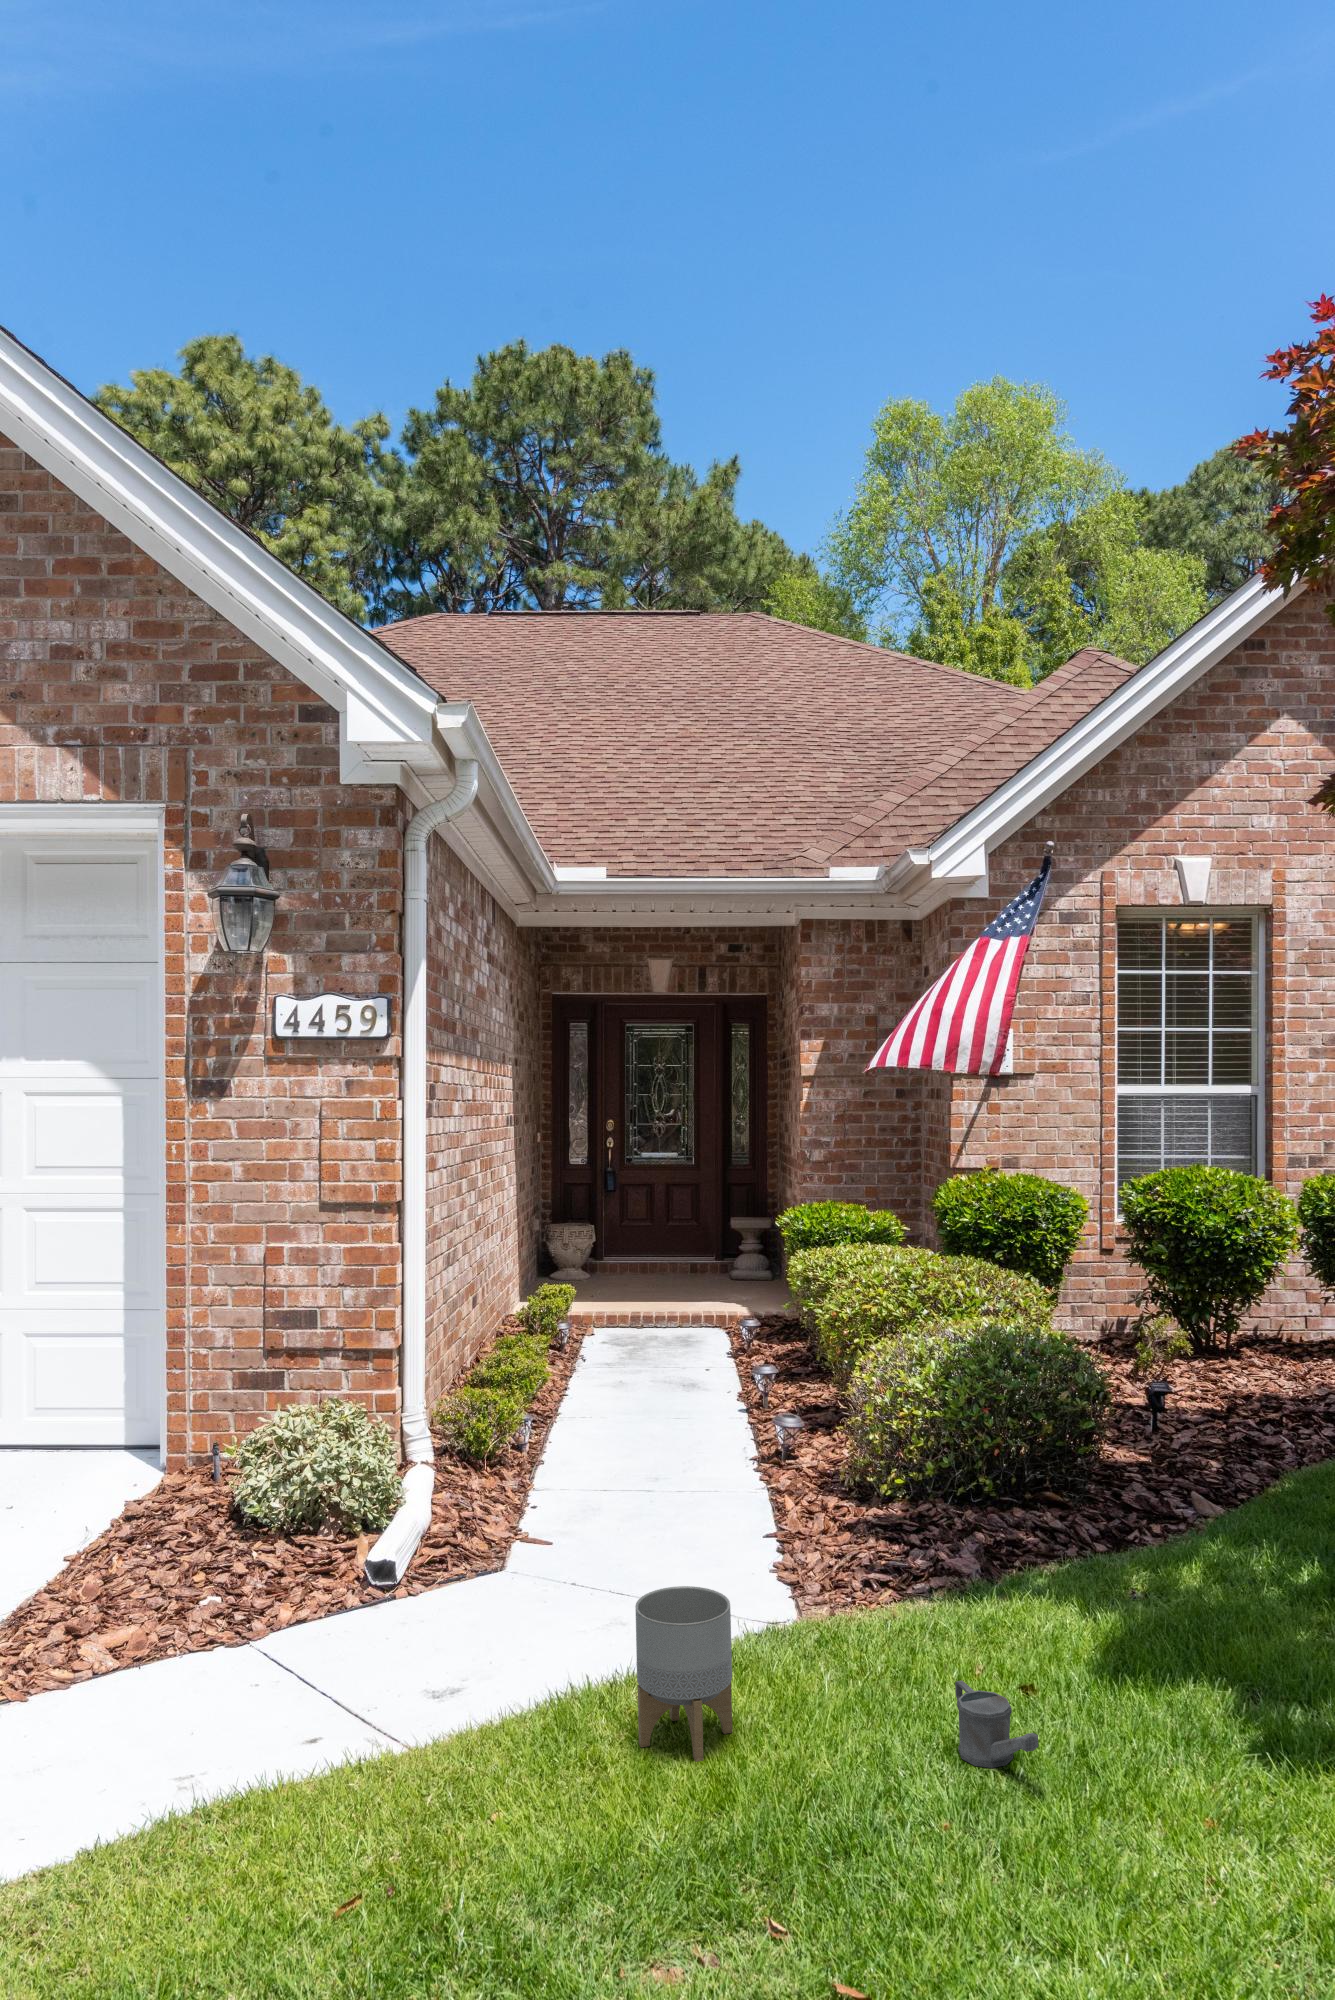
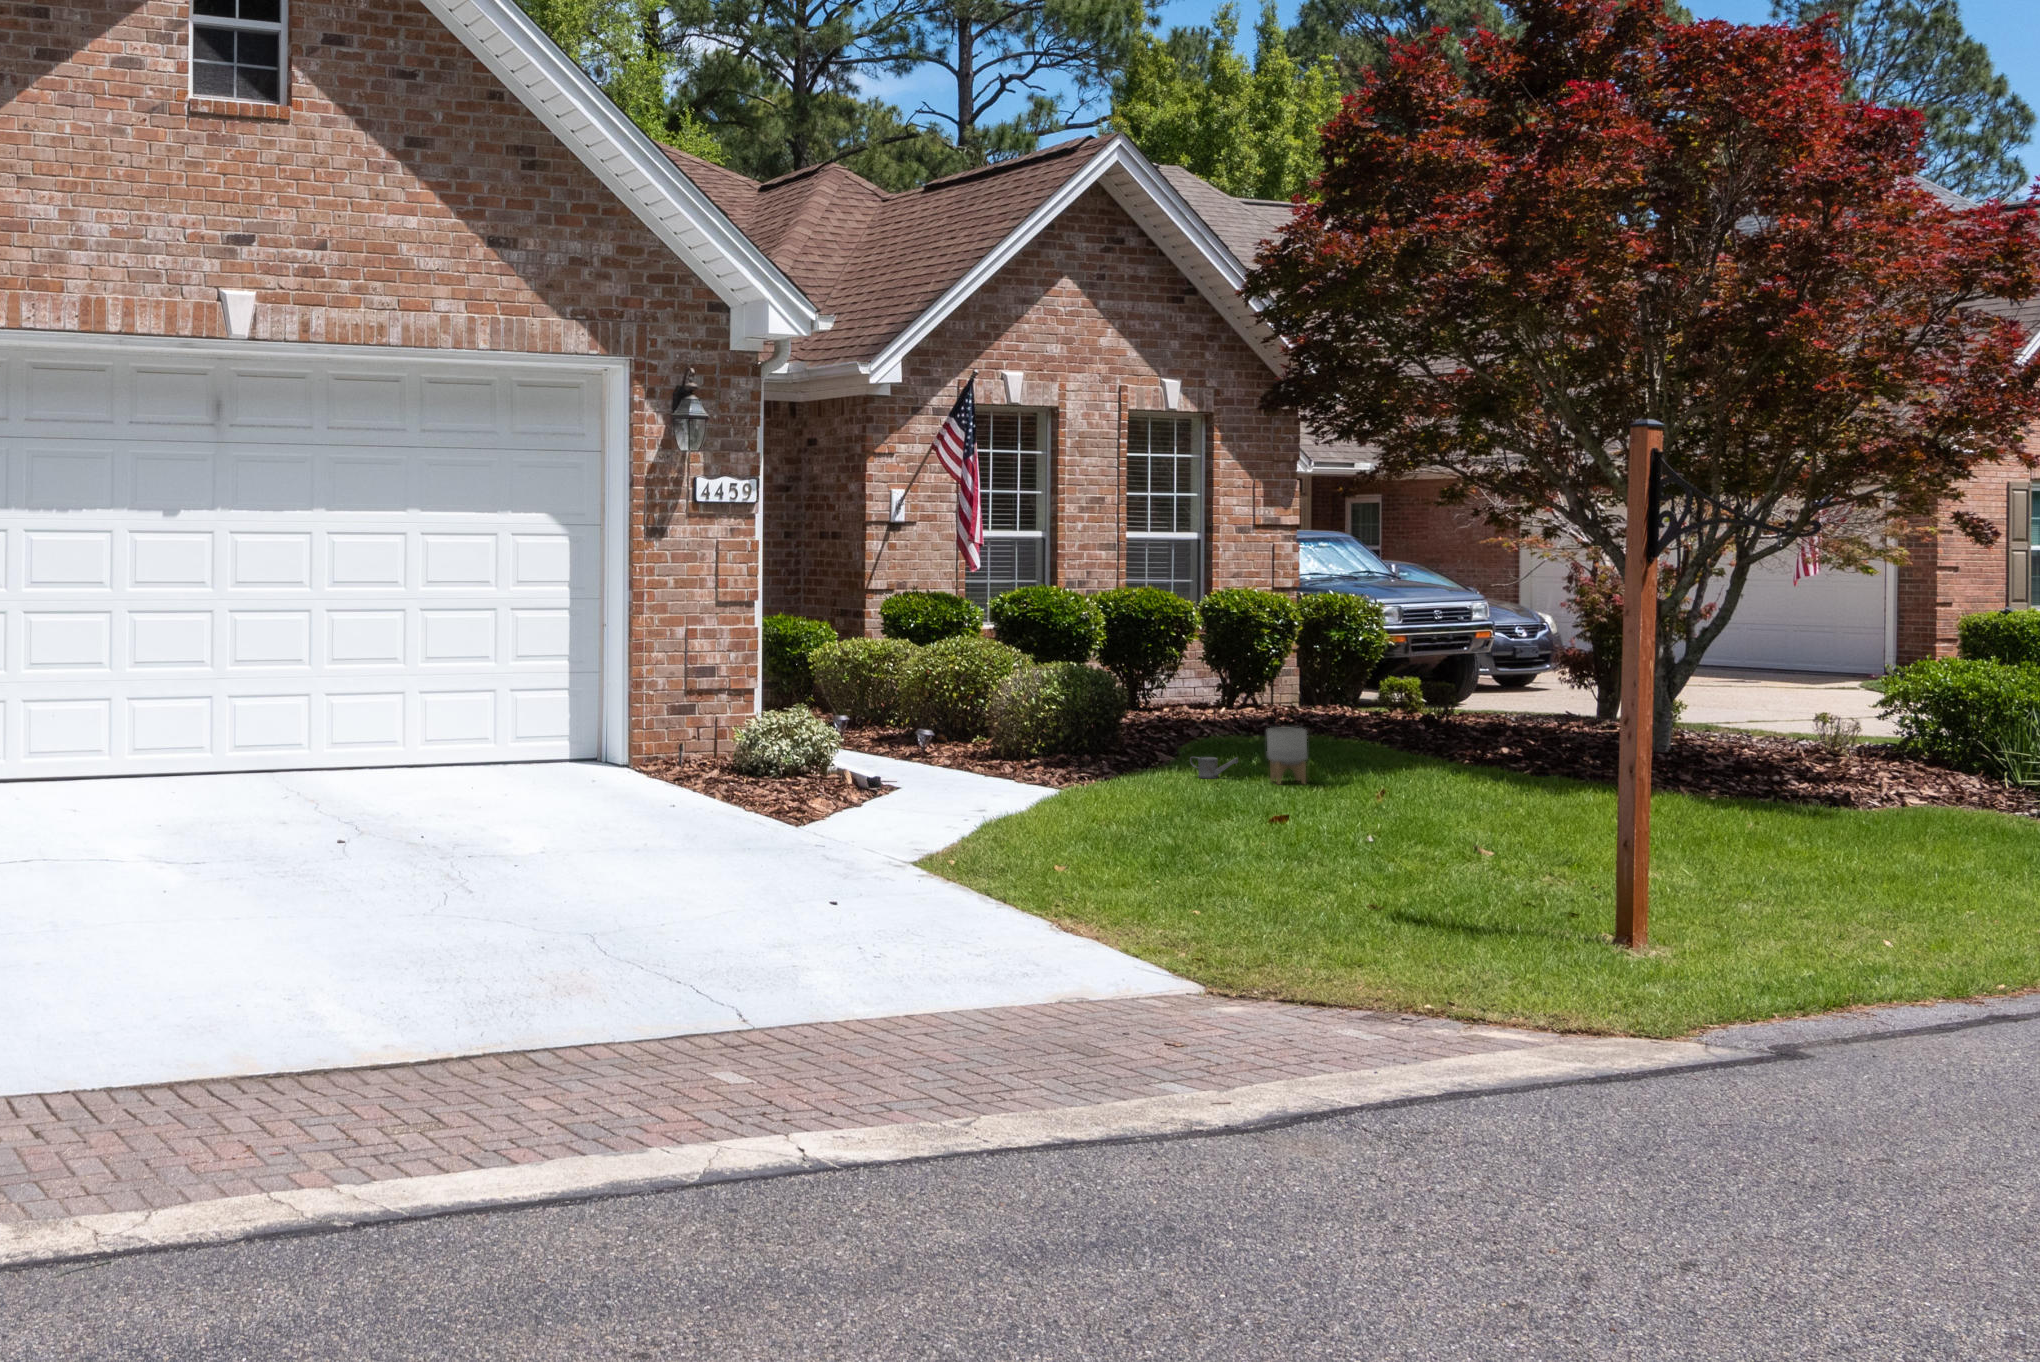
planter: present [635,1586,732,1762] -> present [1267,727,1307,784]

